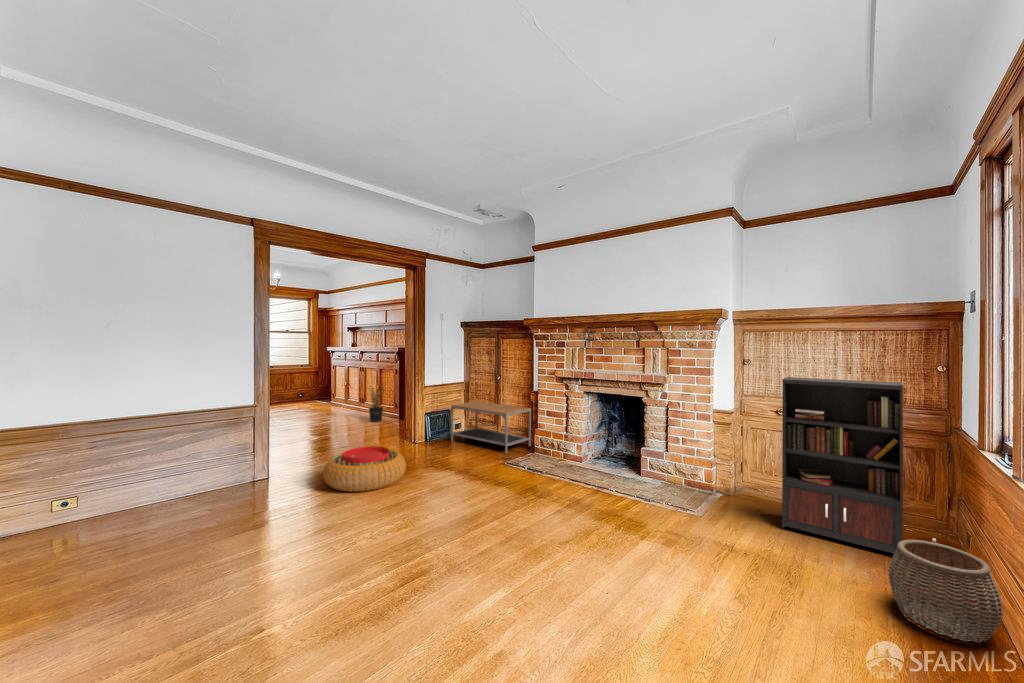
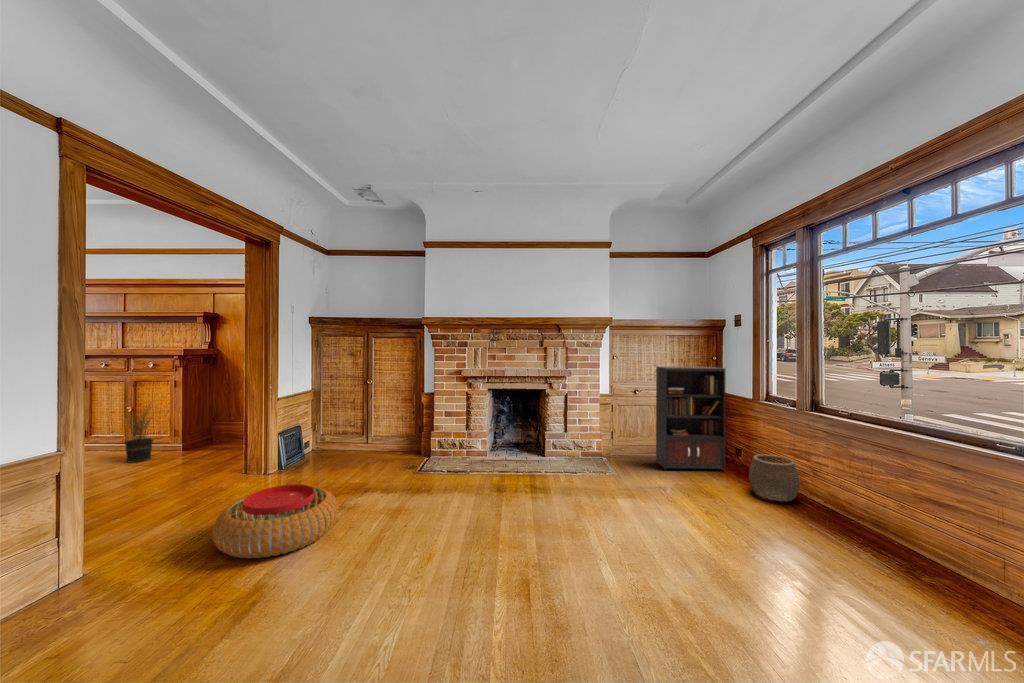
coffee table: present [451,401,531,454] -> none [316,412,415,464]

